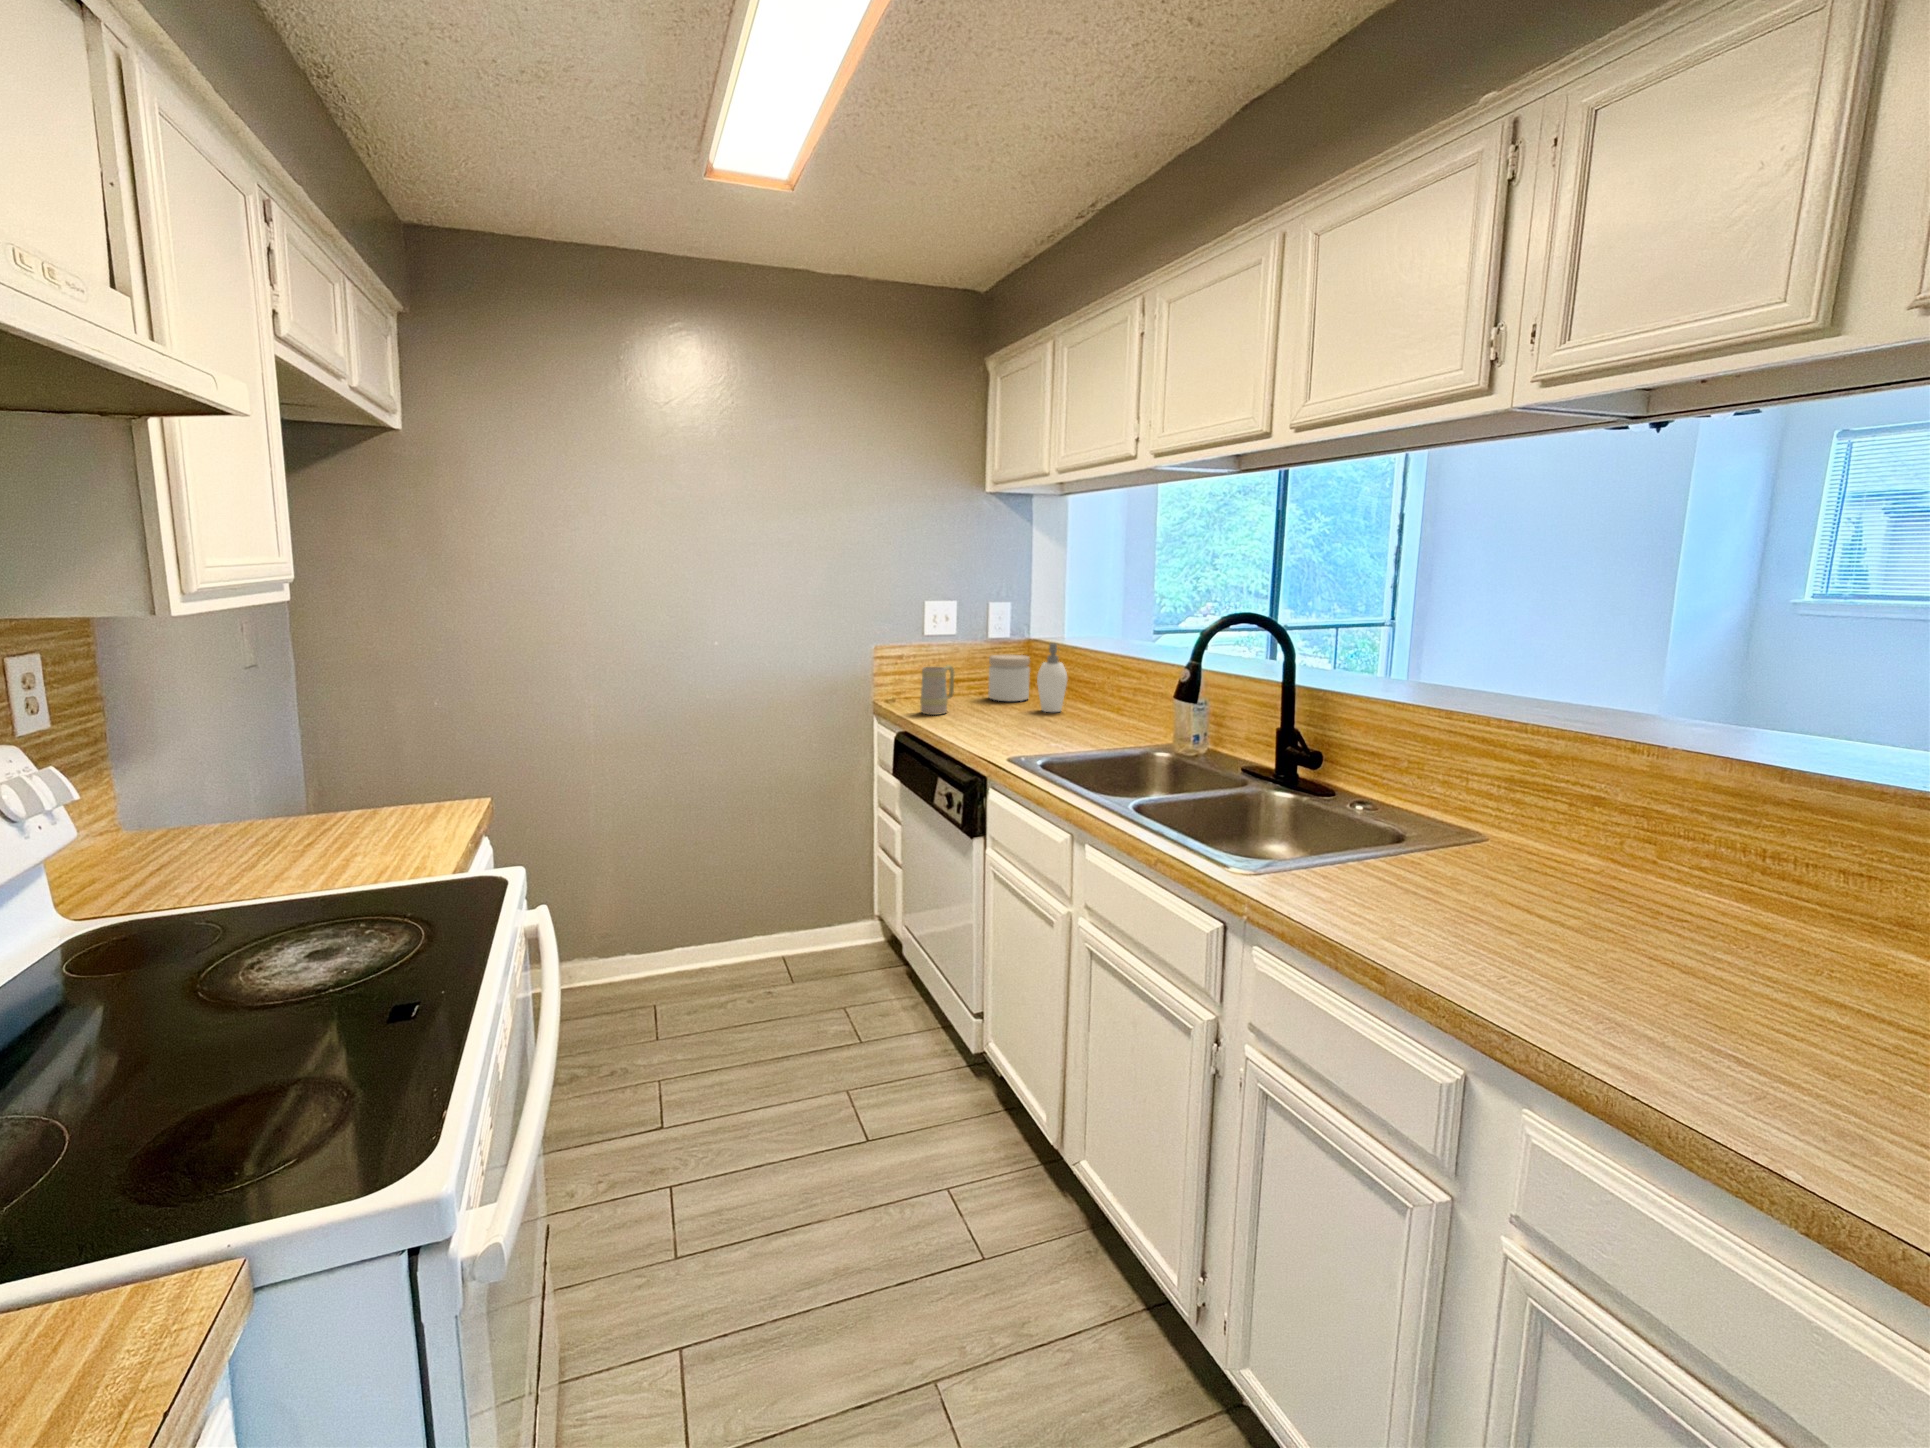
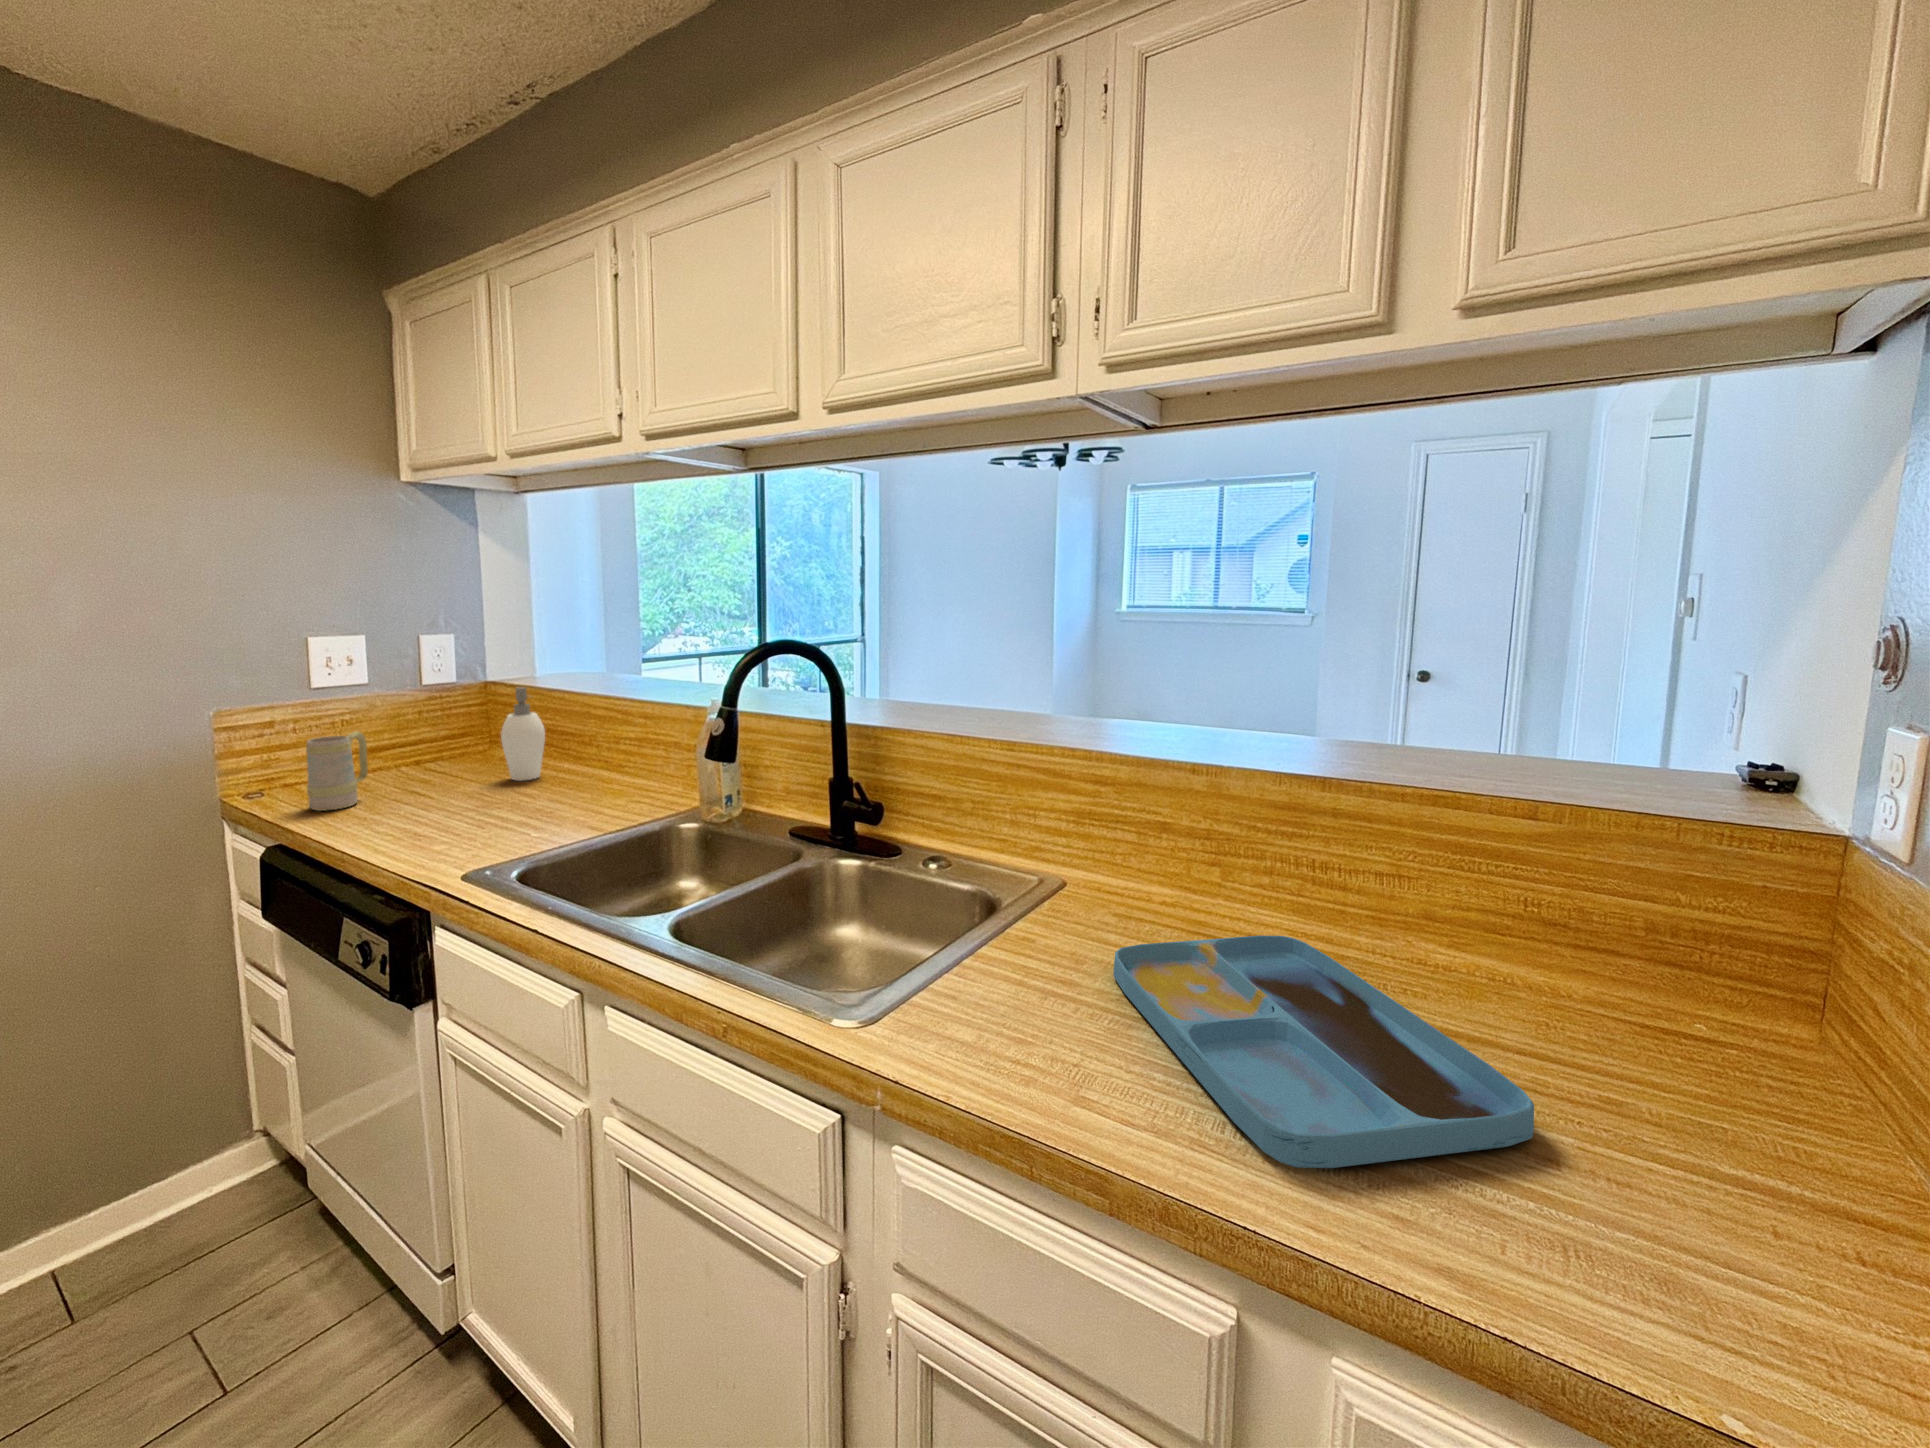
jar: present [988,655,1030,701] -> none [426,705,491,771]
tray: none [1474,873,1813,1047] -> present [1114,935,1534,1168]

